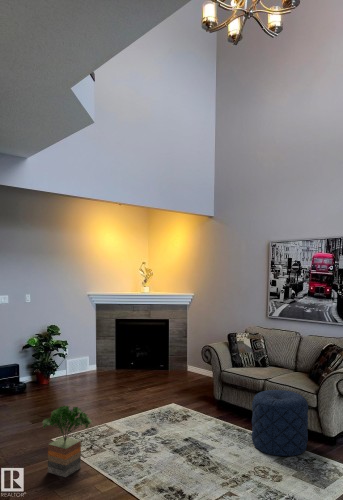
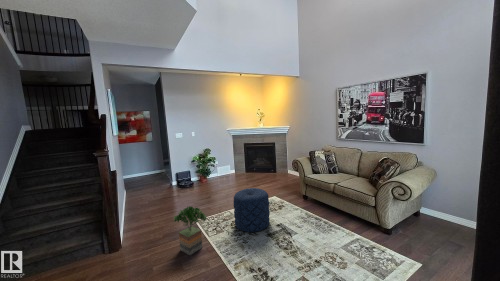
pouf: present [252,390,308,456] -> present [234,188,270,232]

